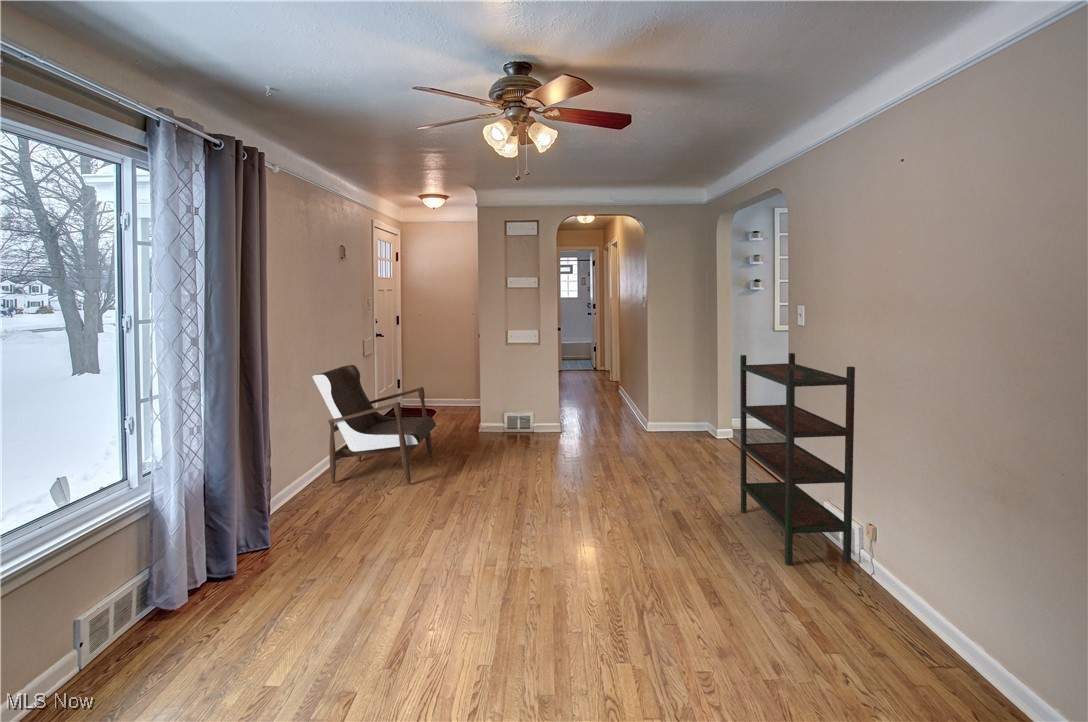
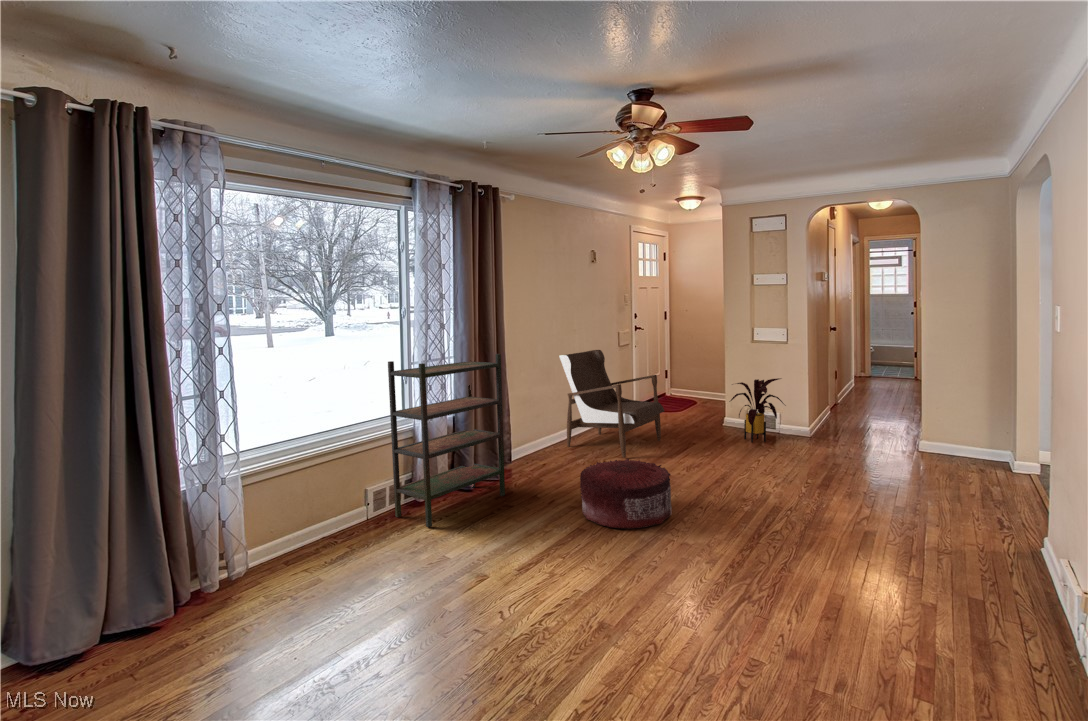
bookshelf: present [740,353,855,565] -> present [388,354,505,527]
house plant: none [492,379,544,444] -> present [731,378,784,442]
pouf: none [404,486,509,572] -> present [580,459,672,529]

